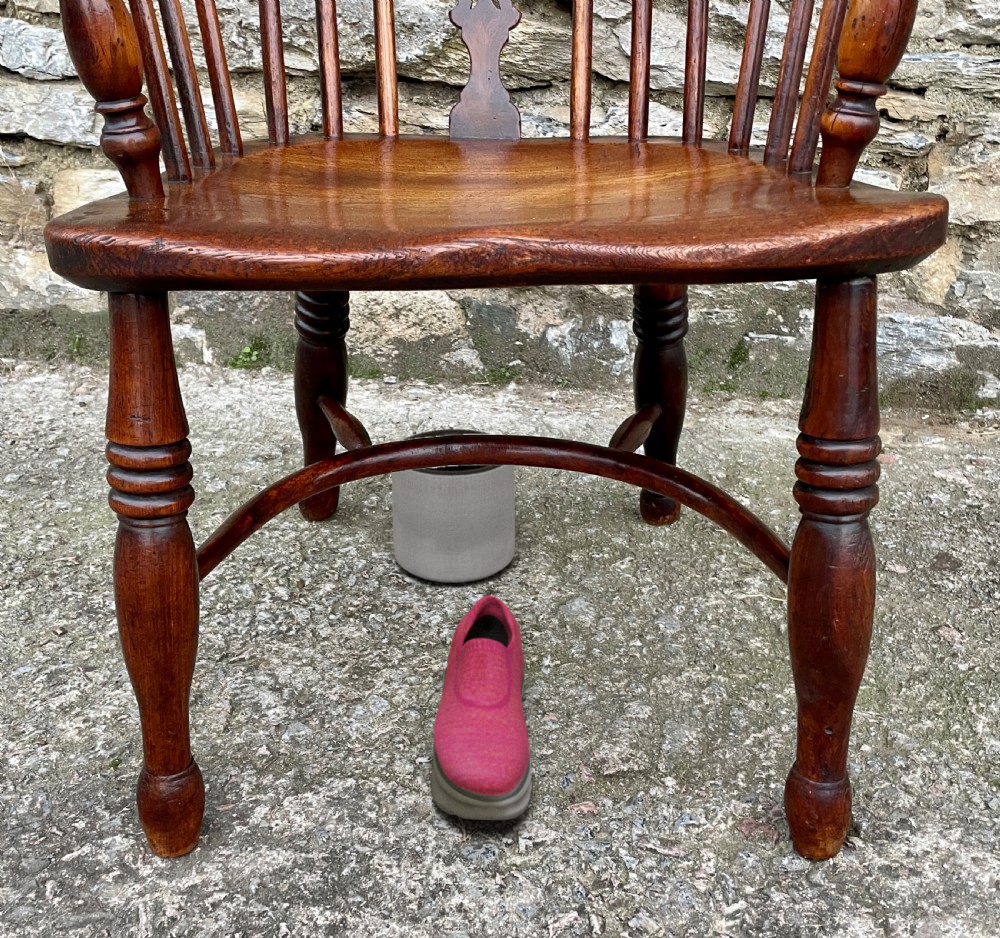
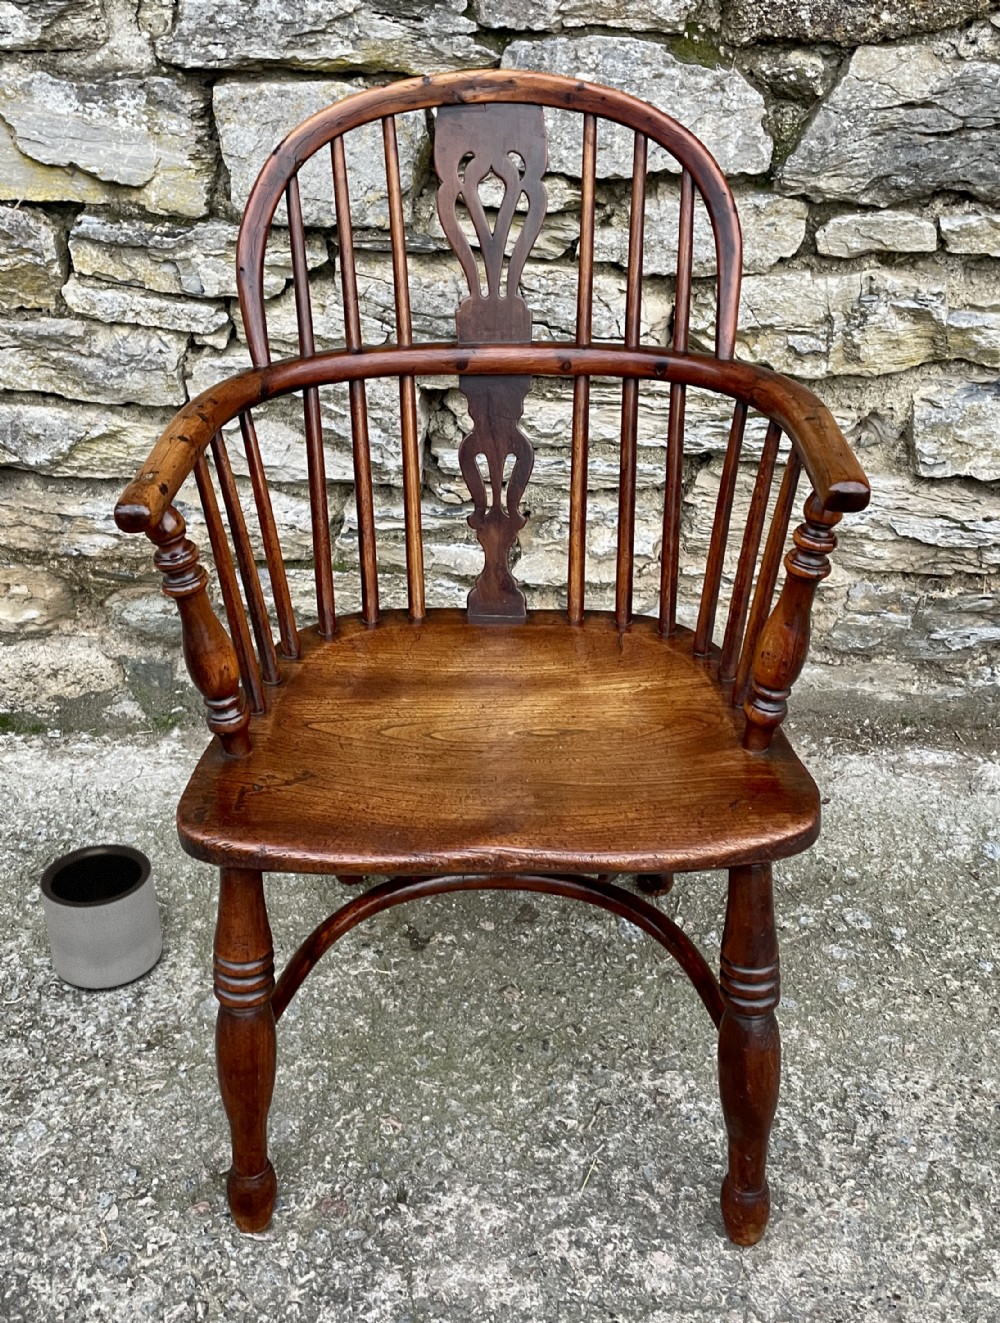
shoe: present [431,595,532,820] -> none [76,1034,160,1238]

